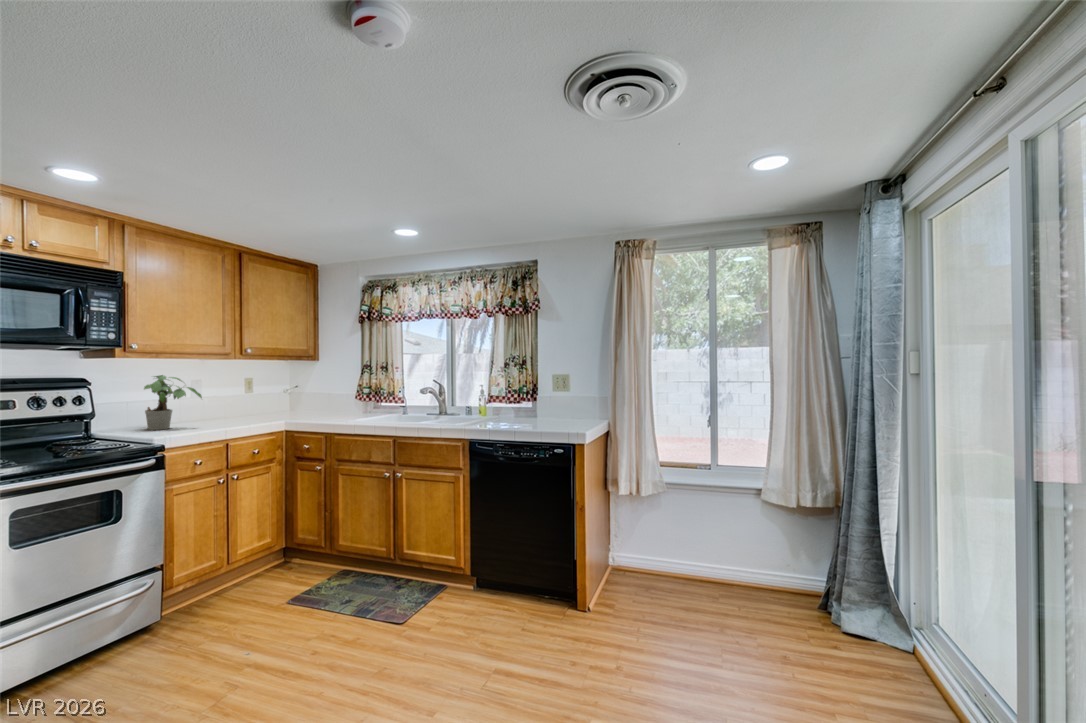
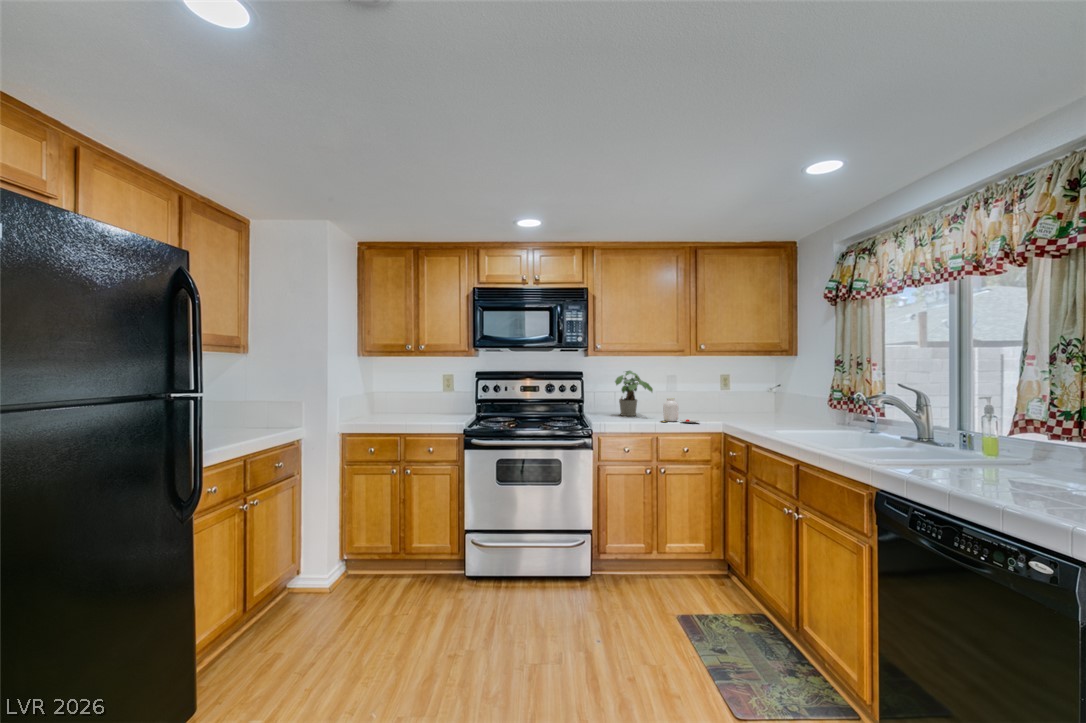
jar: none [224,403,268,429] -> present [660,398,699,423]

